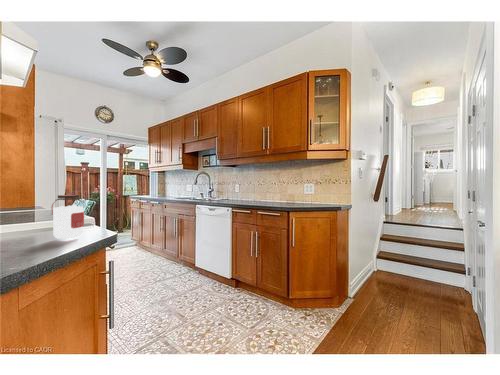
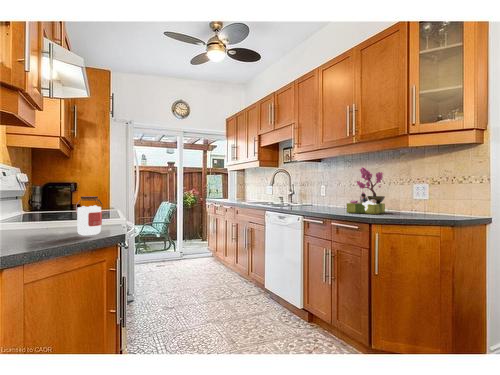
flower arrangement: none [265,171,289,205] -> present [347,167,385,214]

